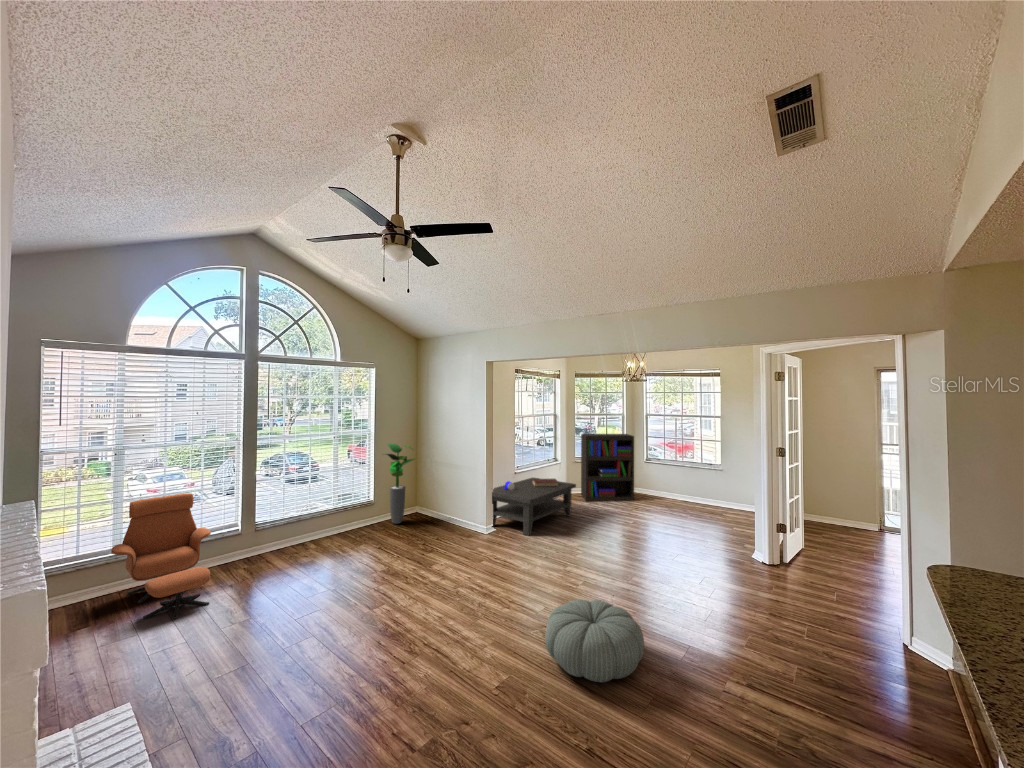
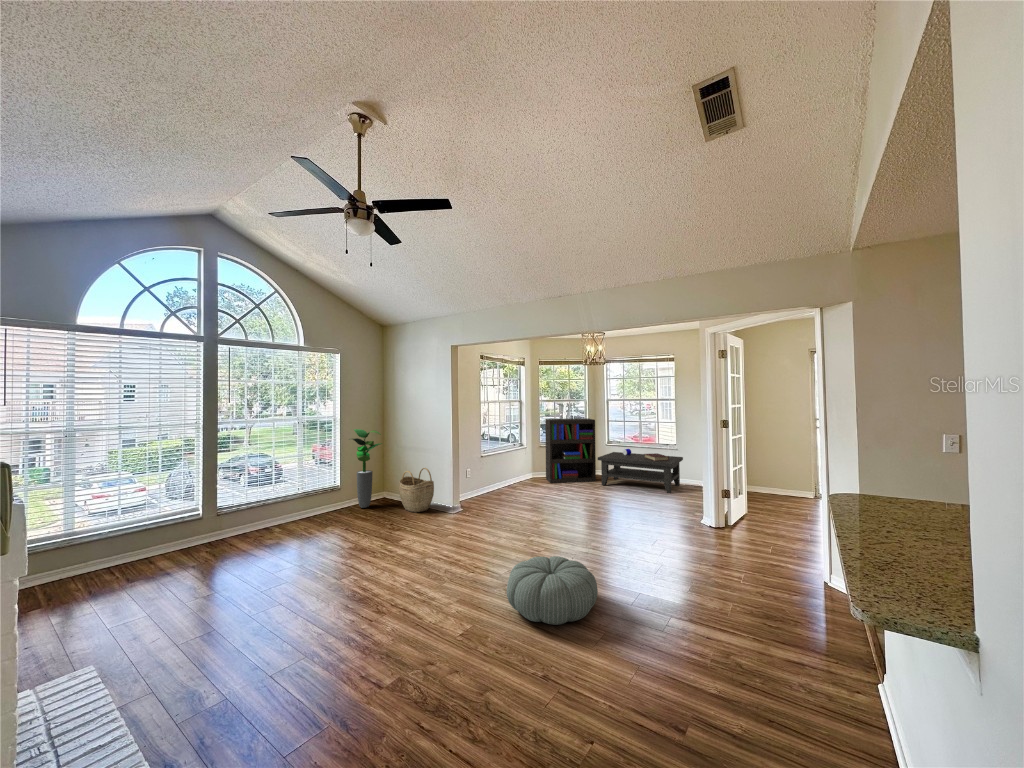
coffee table: present [492,478,576,536] -> present [598,449,683,493]
woven basket: none [432,485,467,531] -> present [399,468,434,512]
lounge chair: present [111,493,211,620] -> none [64,476,172,599]

